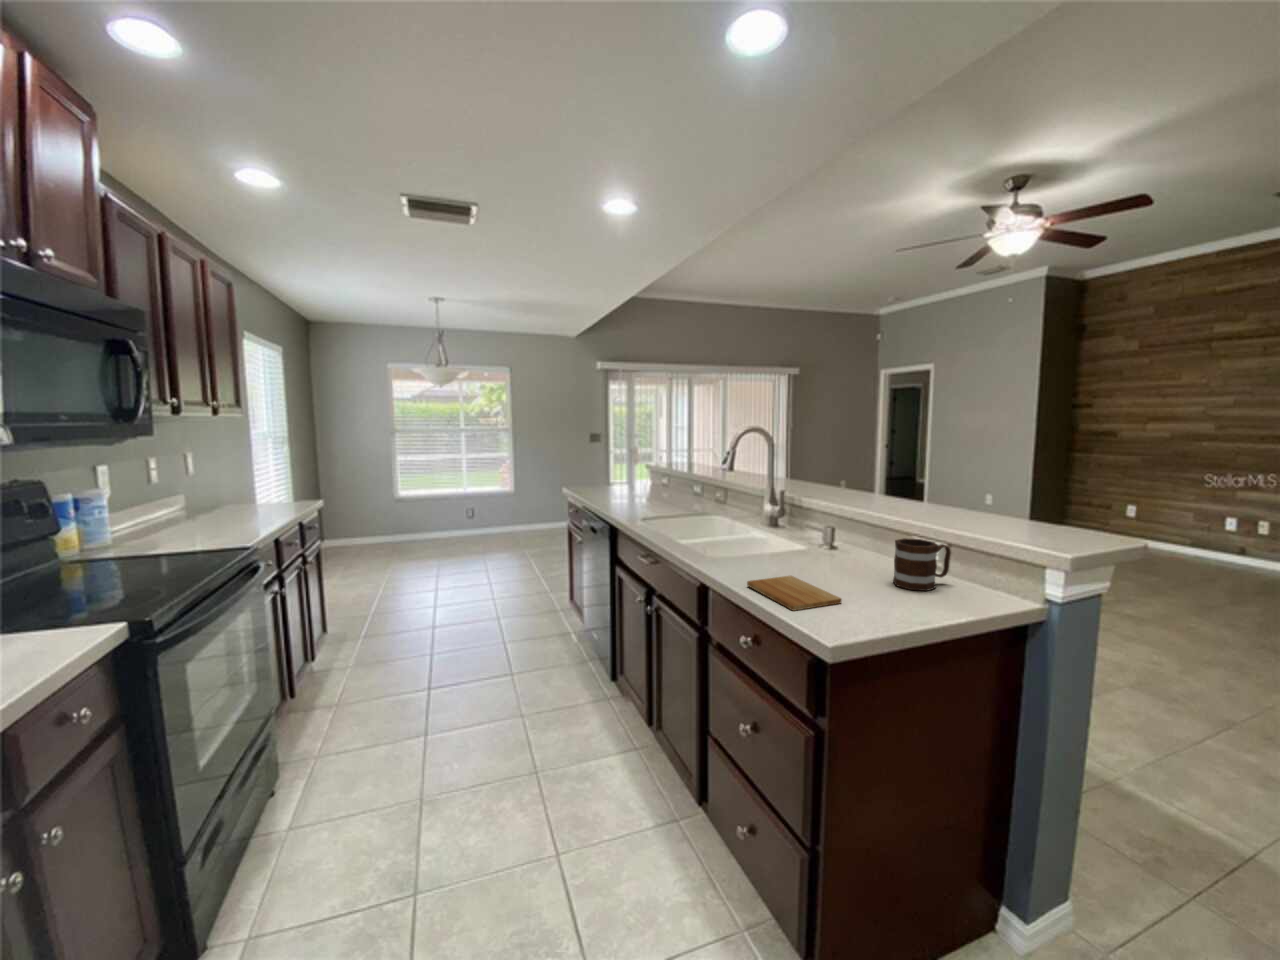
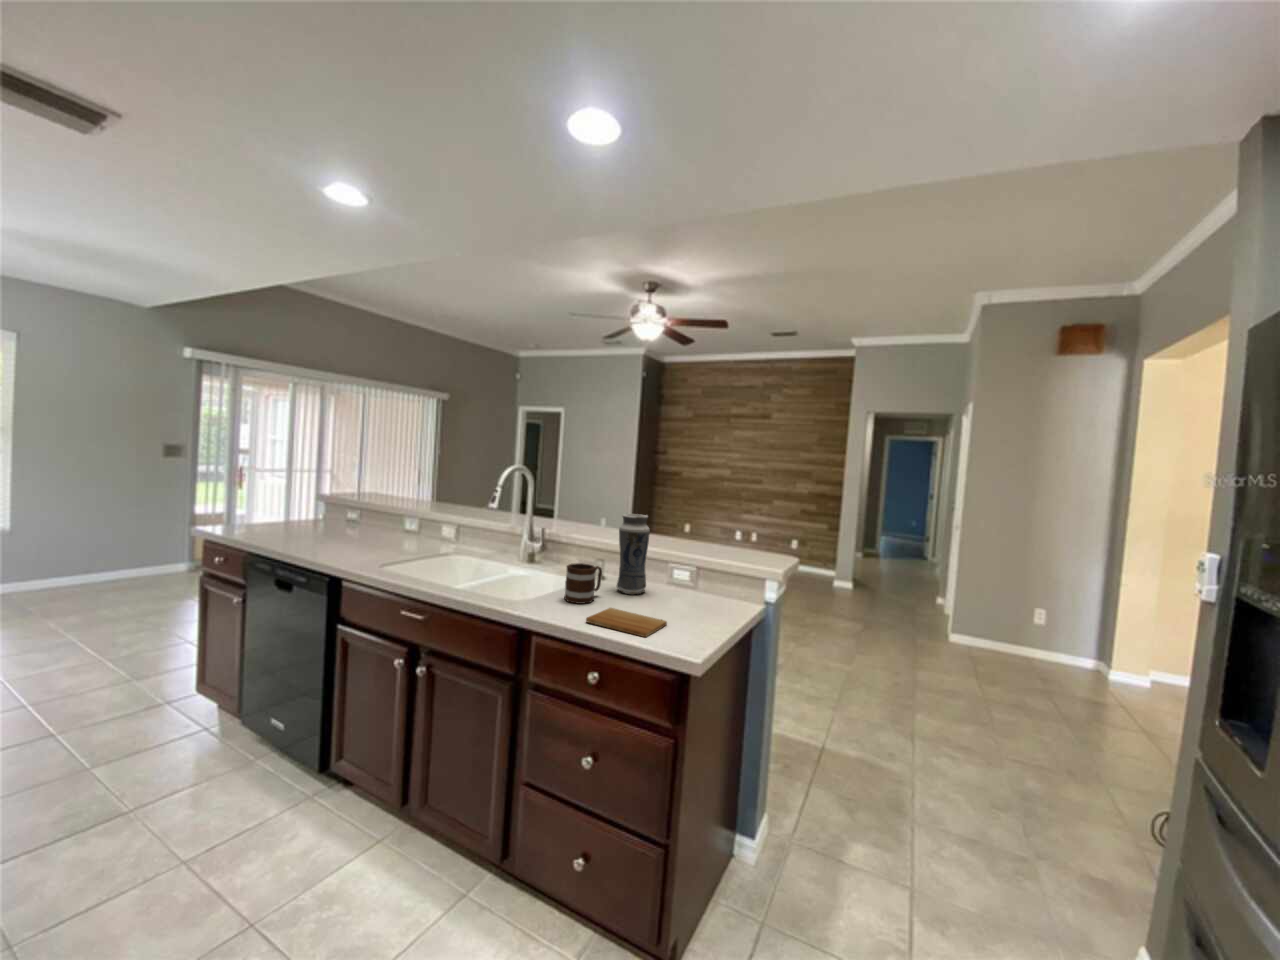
vase: none [832,470,874,567] -> present [617,514,650,594]
mug: present [893,538,950,591] -> present [564,563,602,604]

